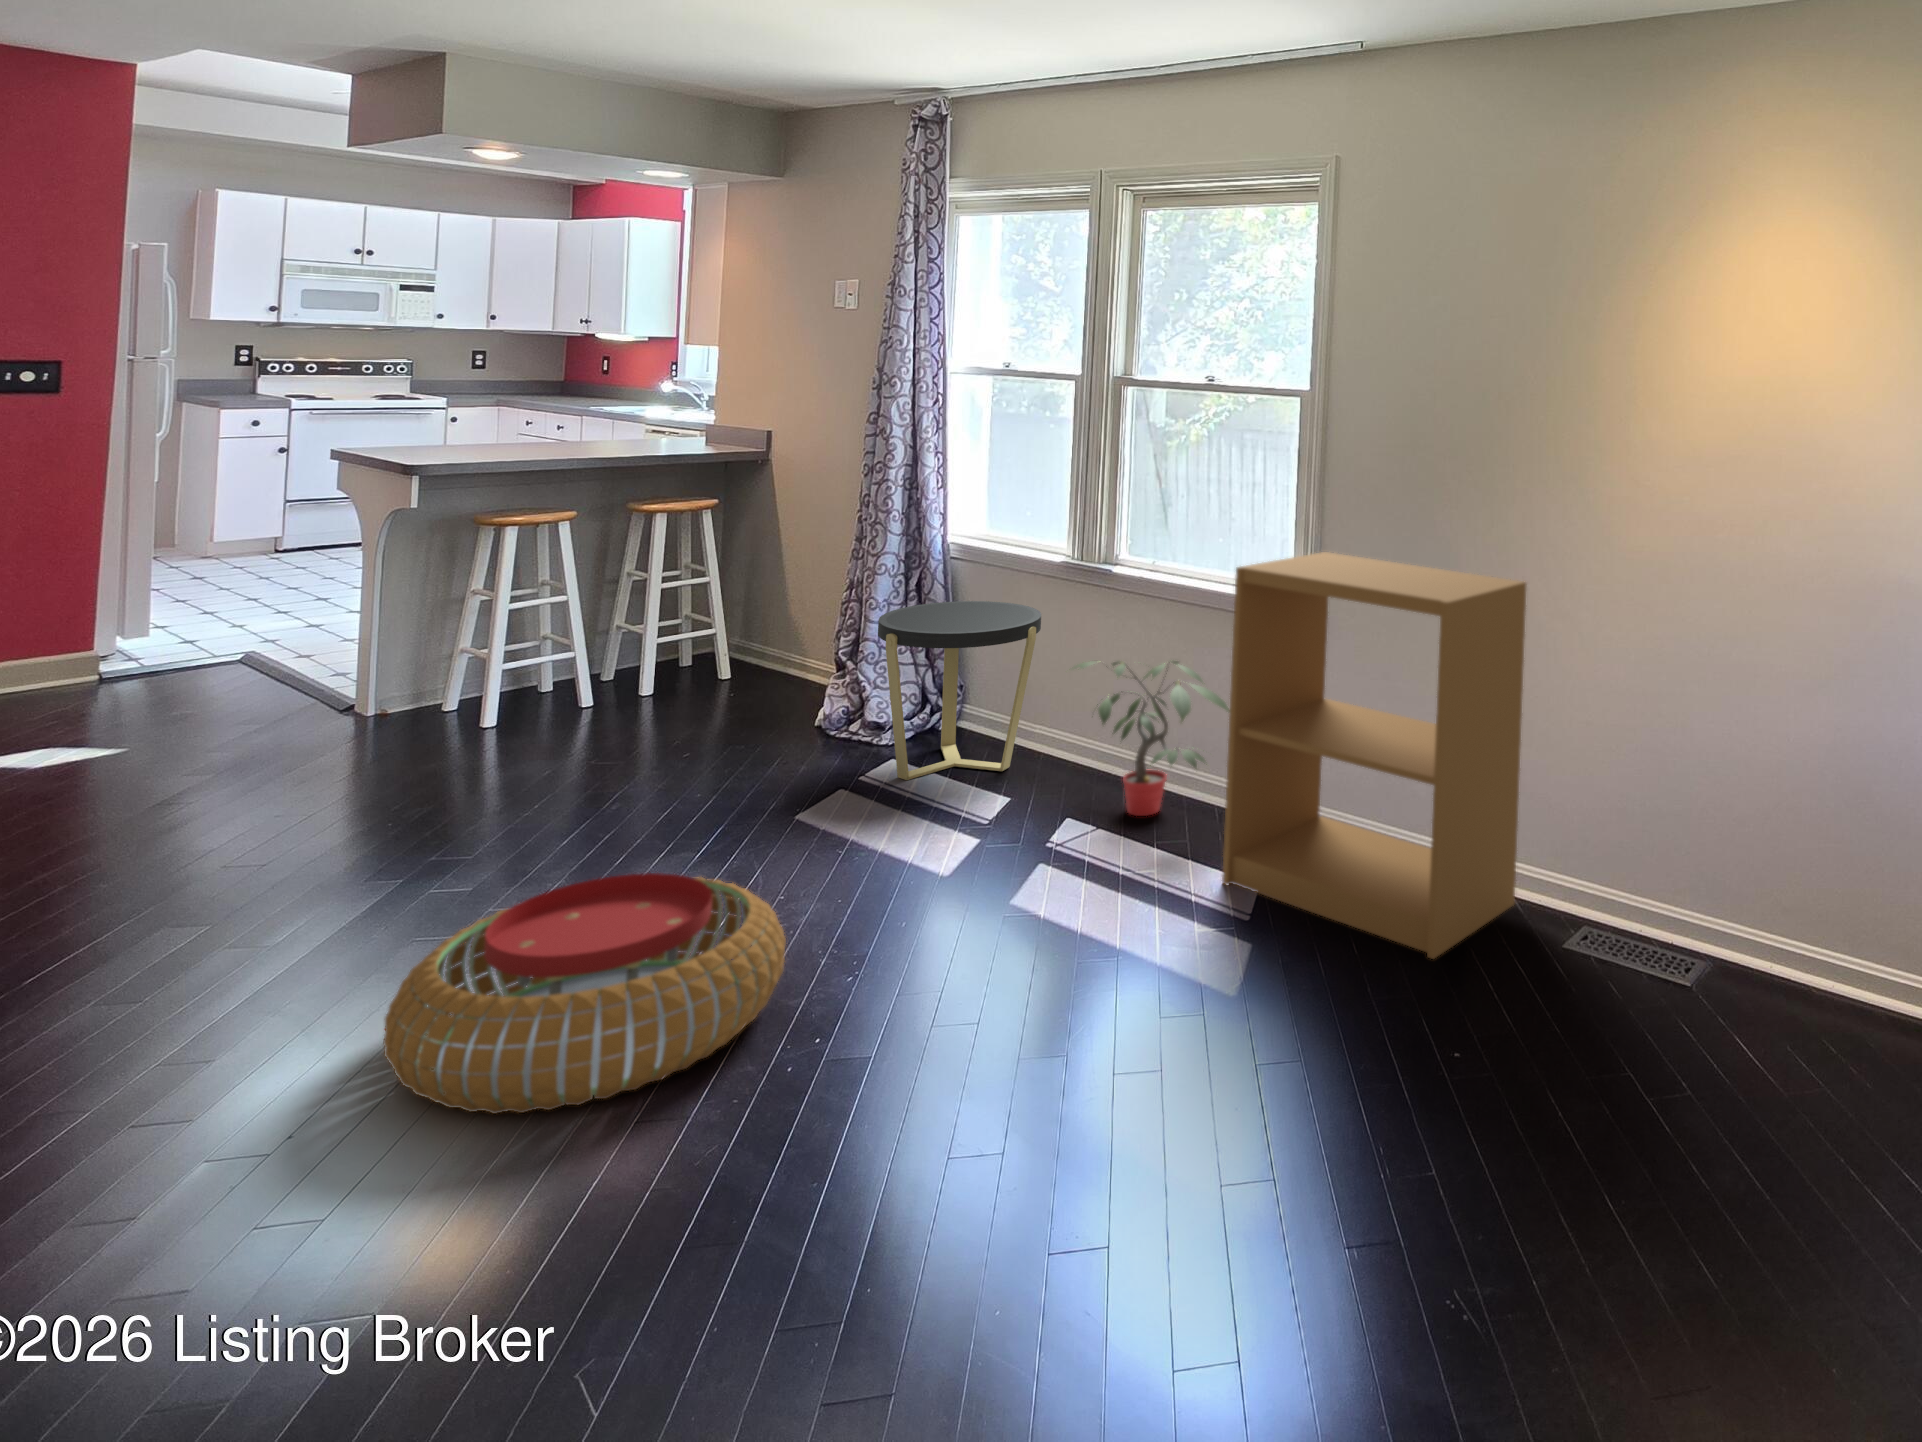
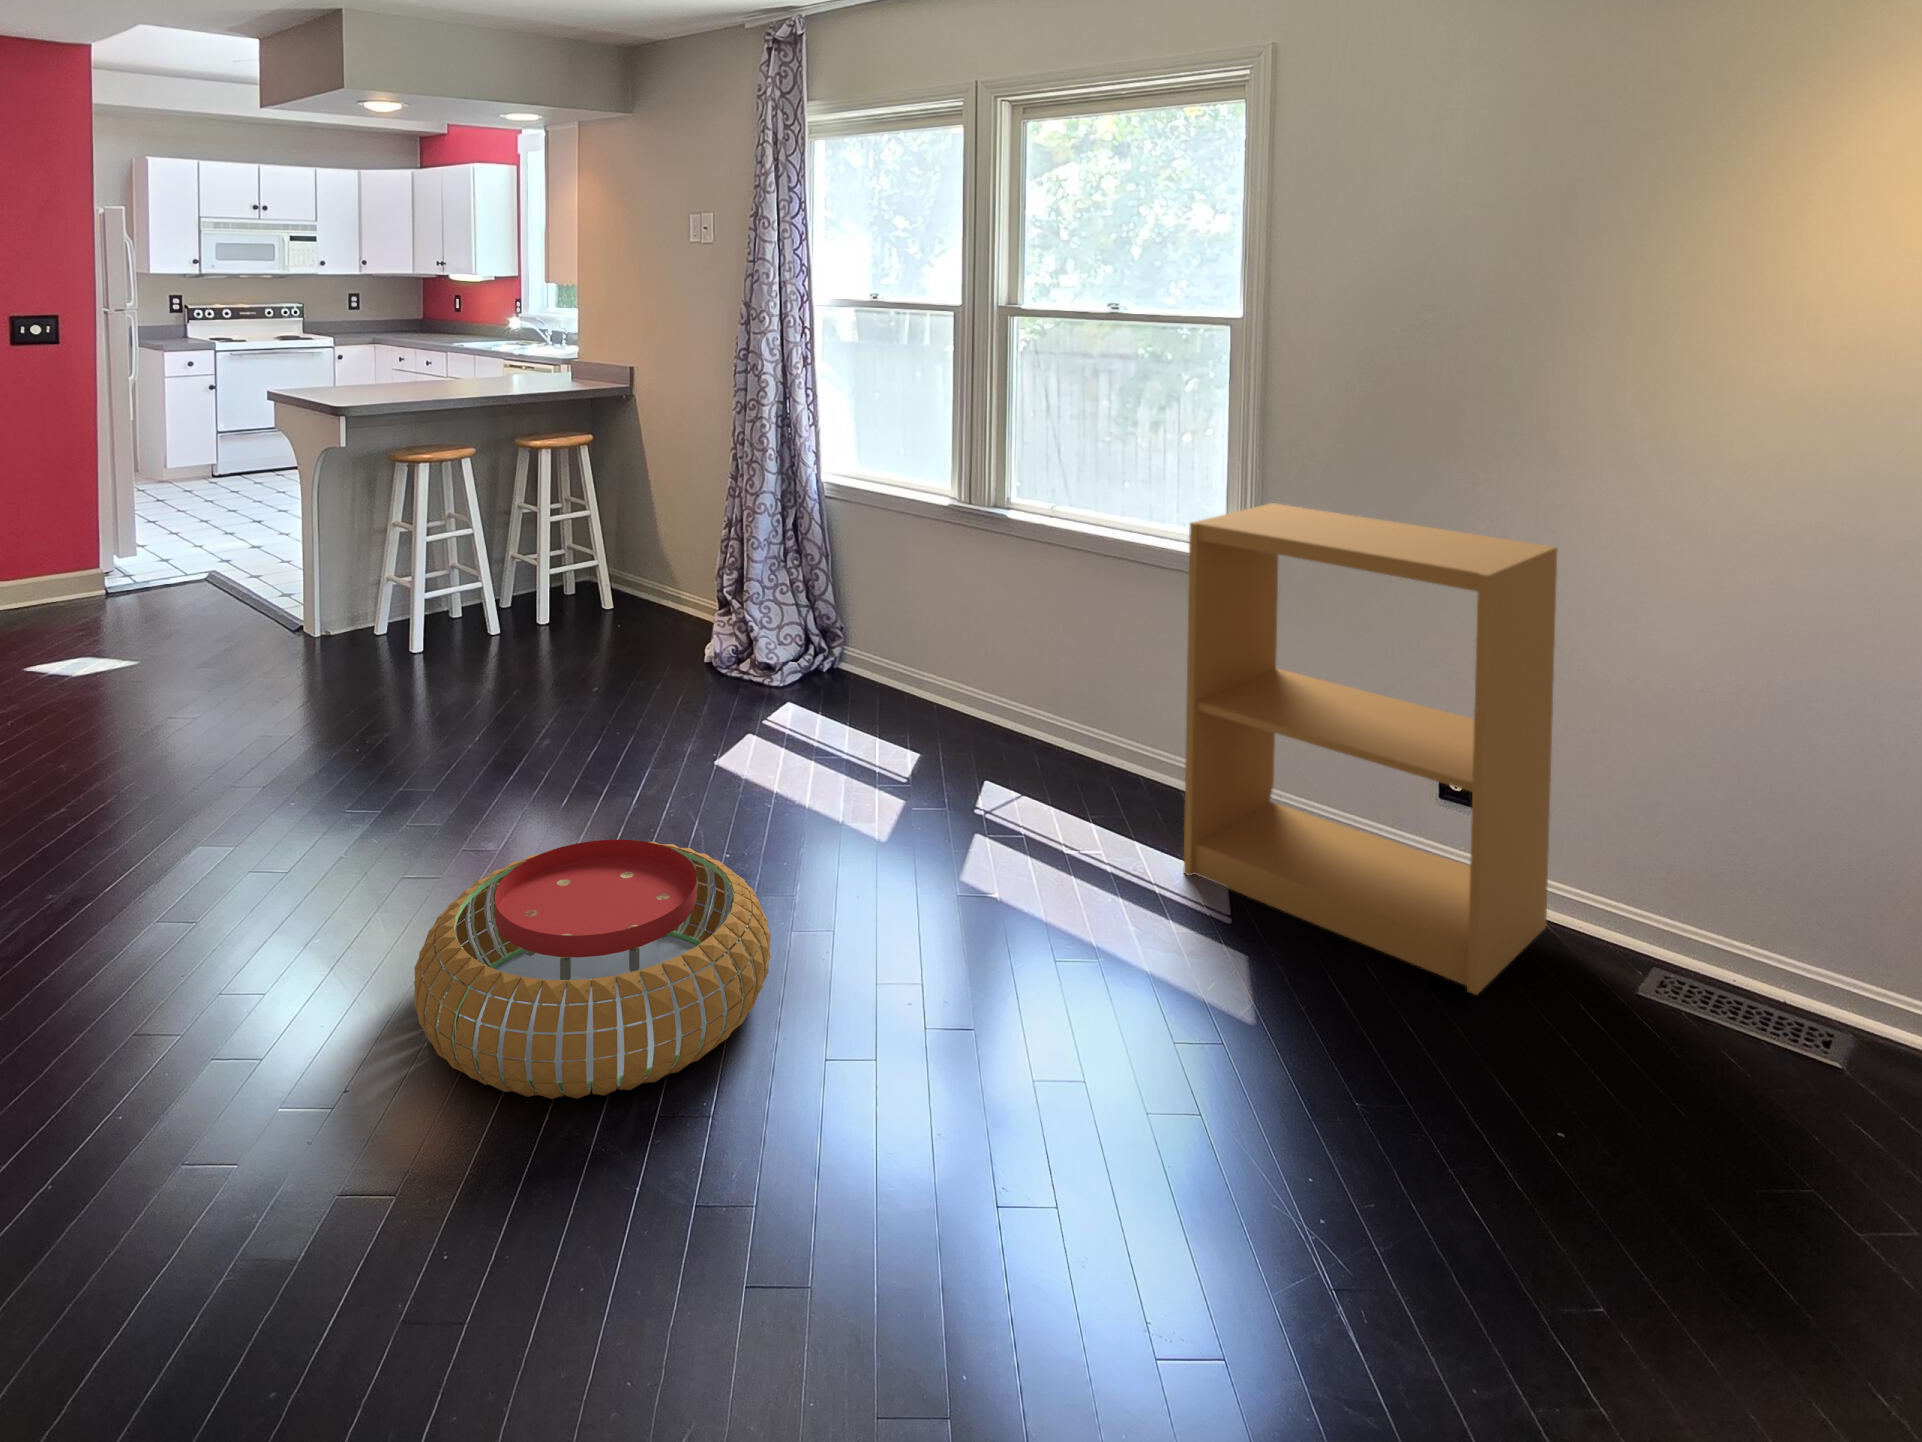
side table: present [878,601,1041,780] -> none [773,543,931,728]
potted plant: present [1075,661,1229,816] -> none [976,615,1168,783]

